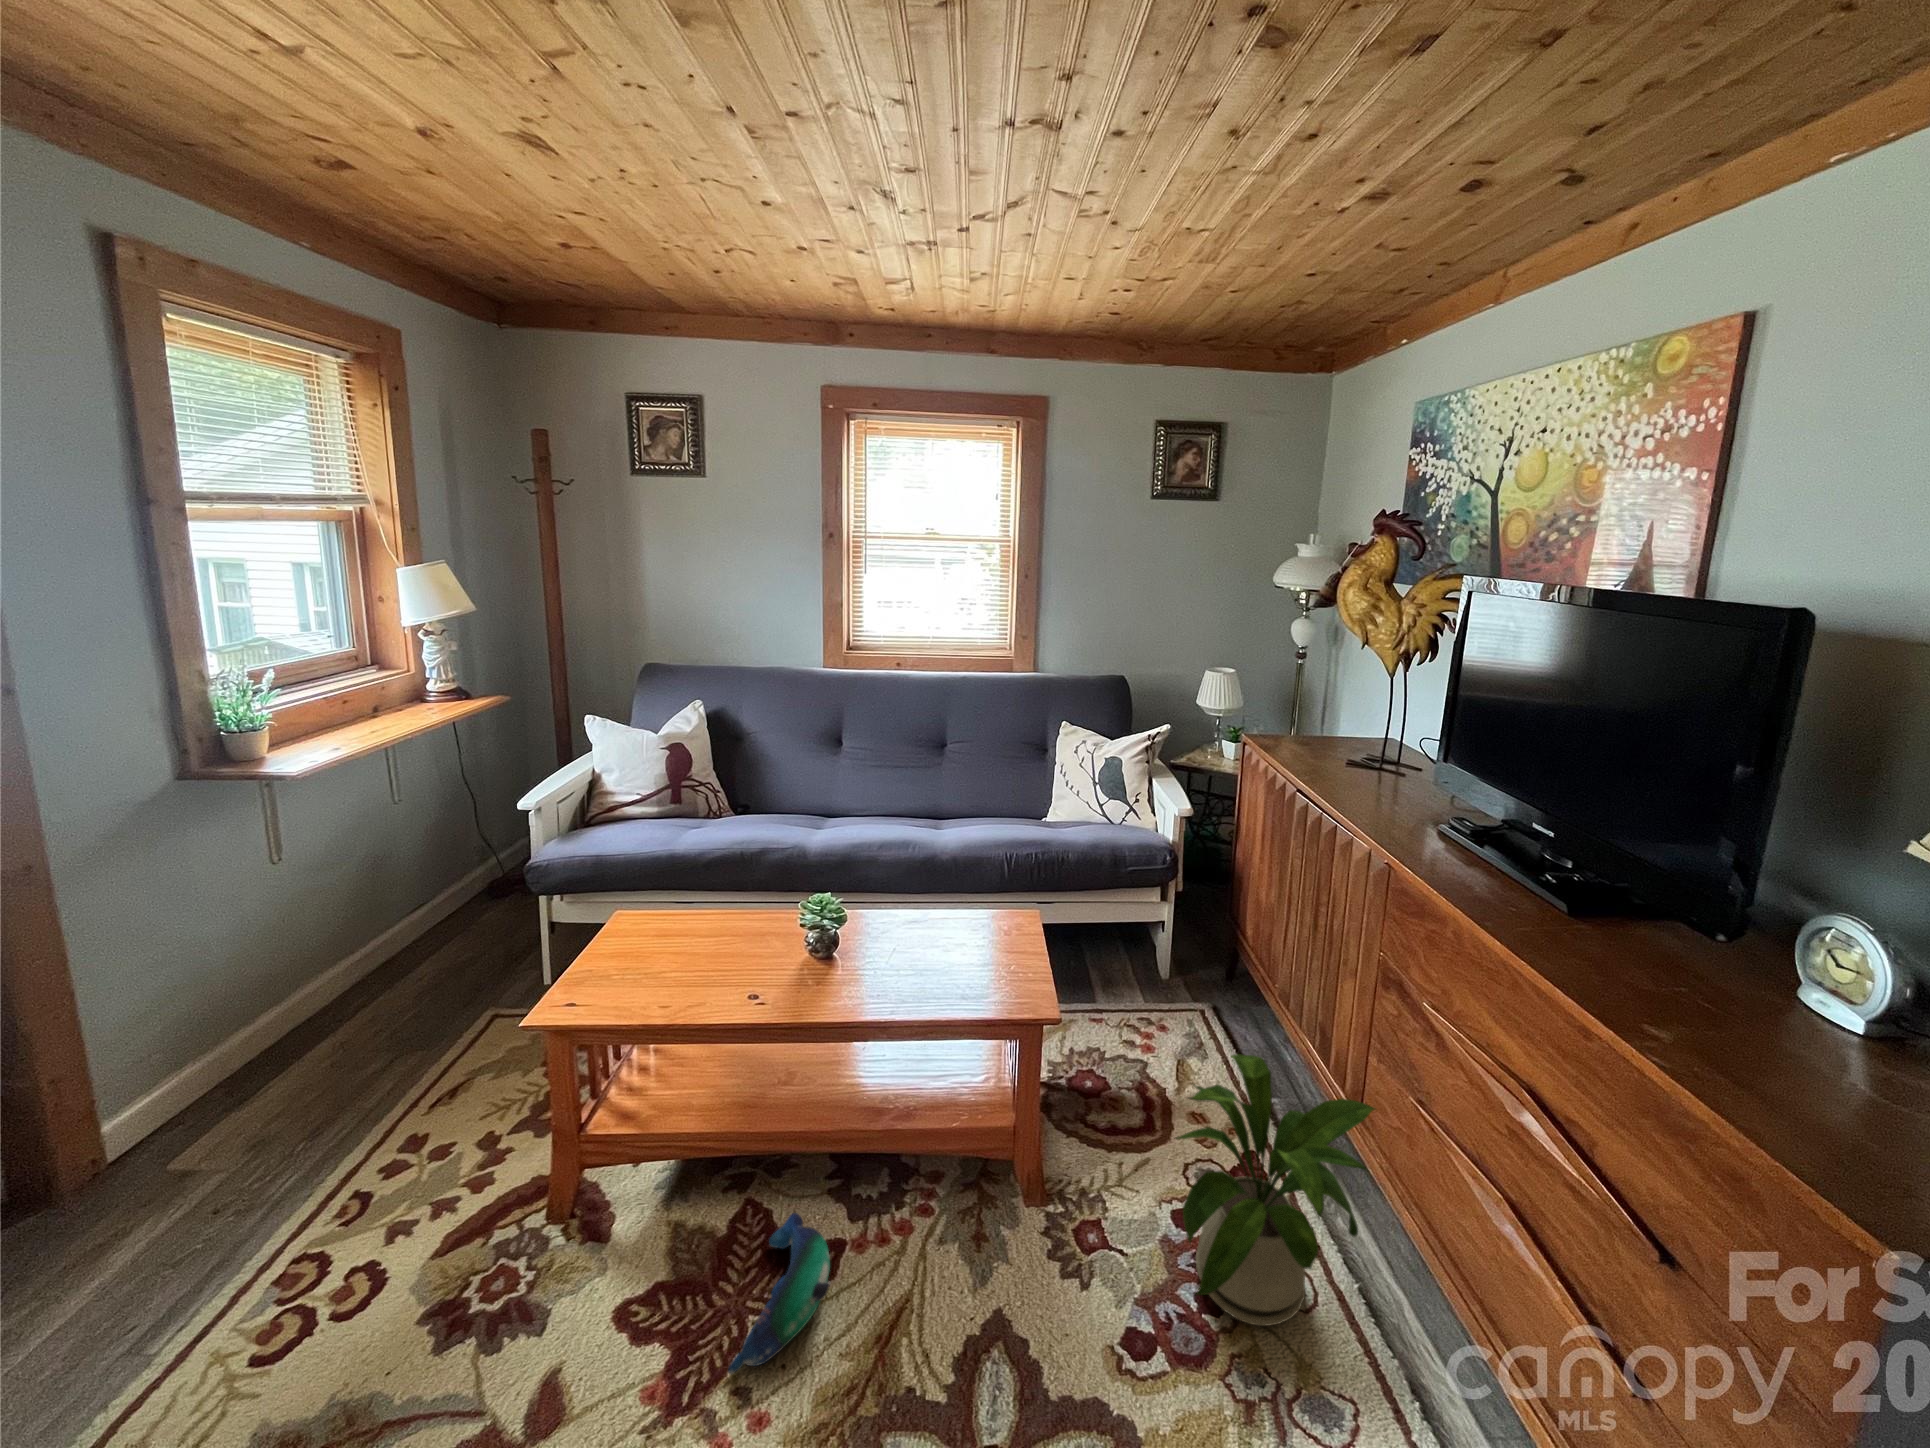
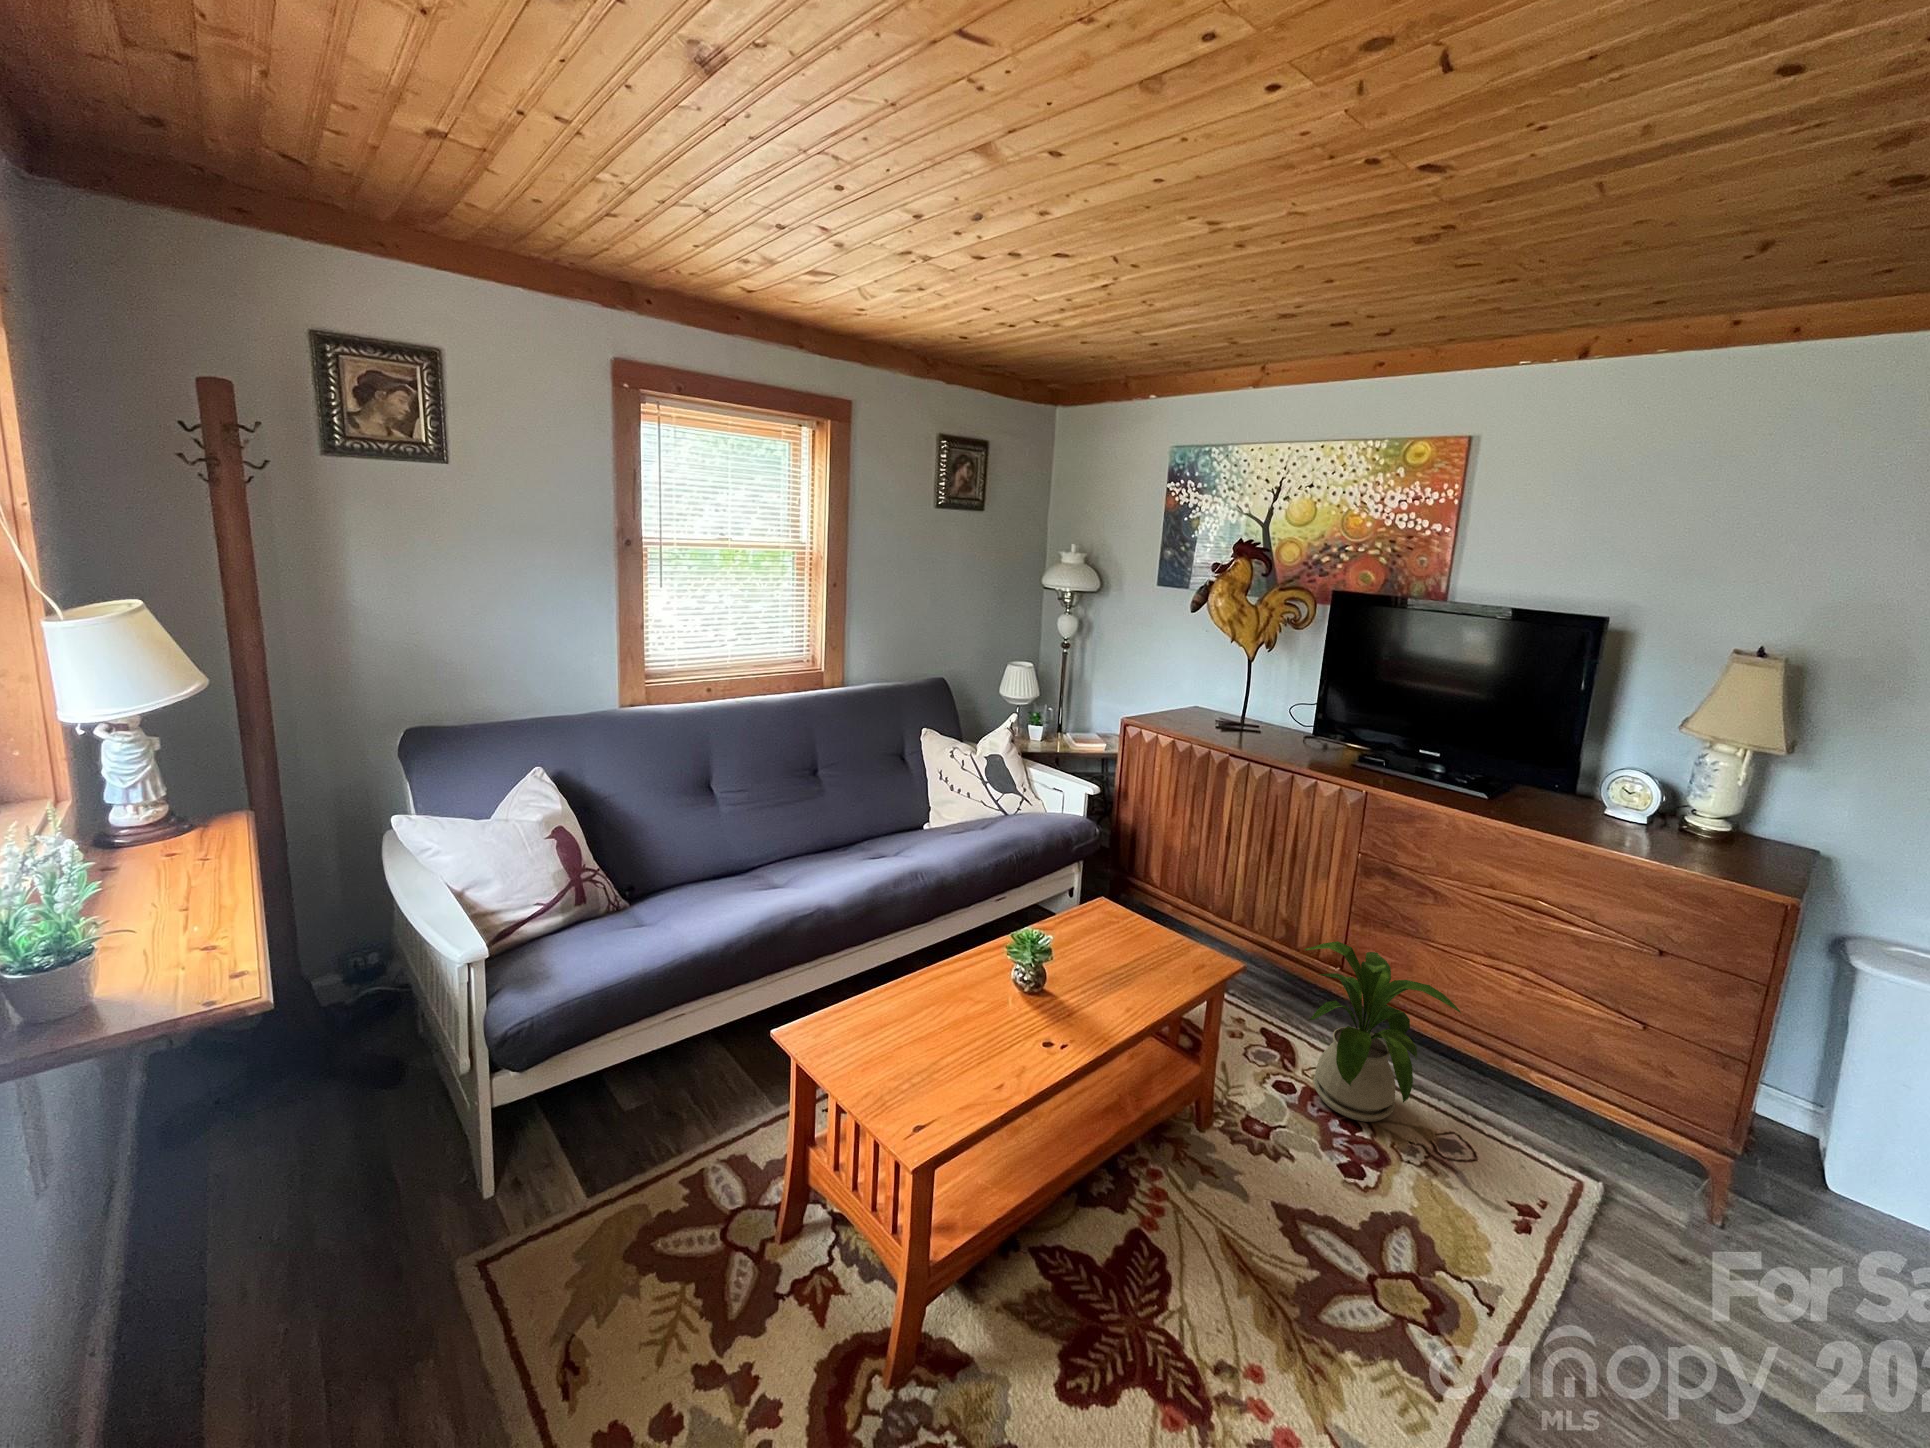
plush toy: present [728,1213,830,1374] -> none [1093,1224,1218,1362]

